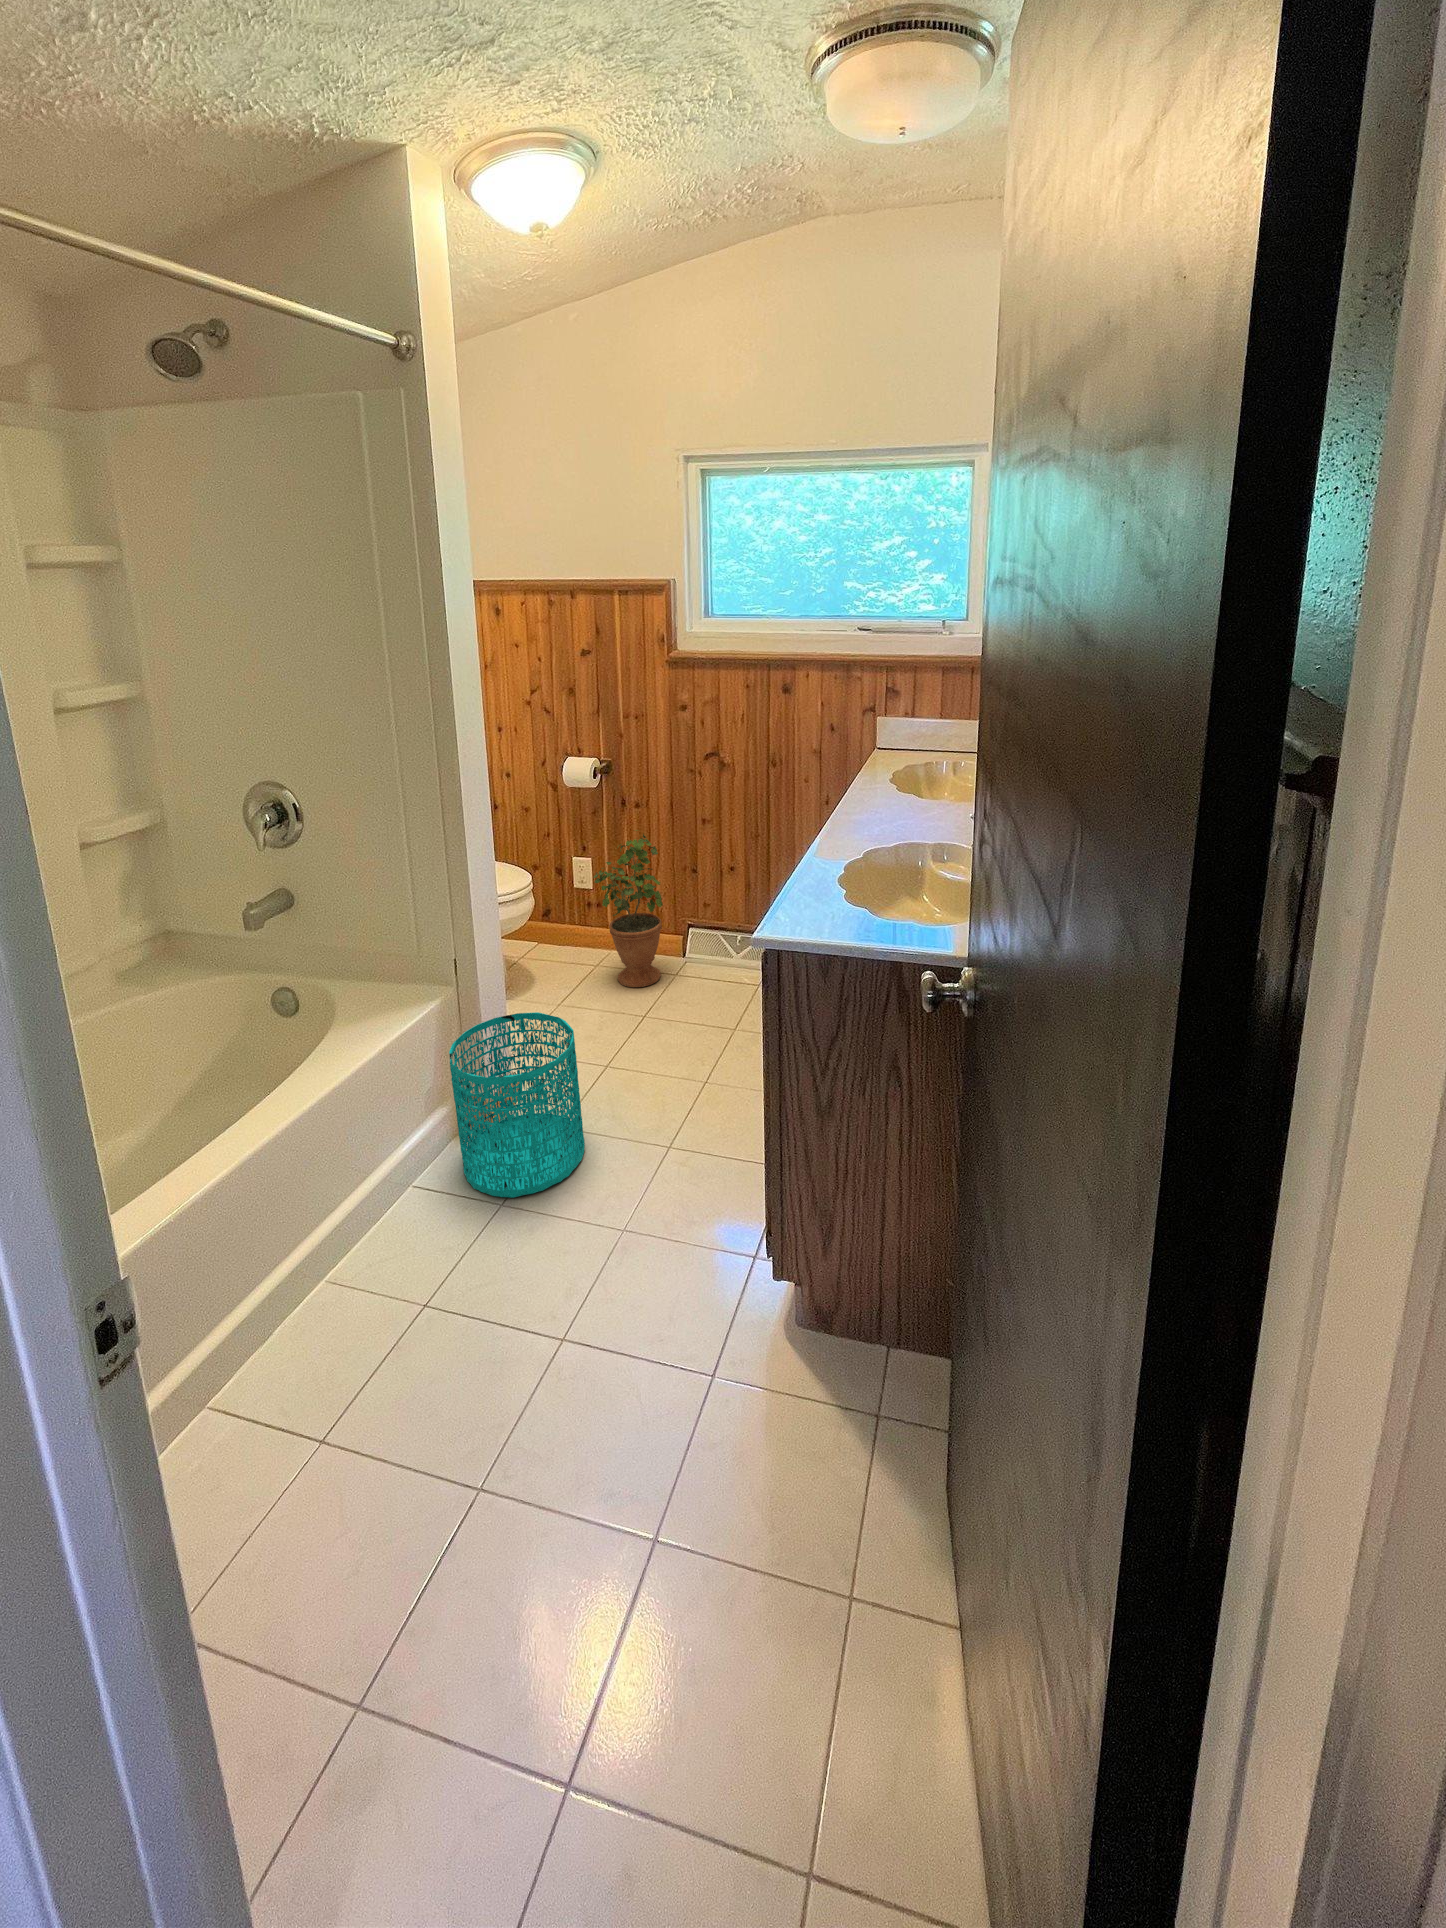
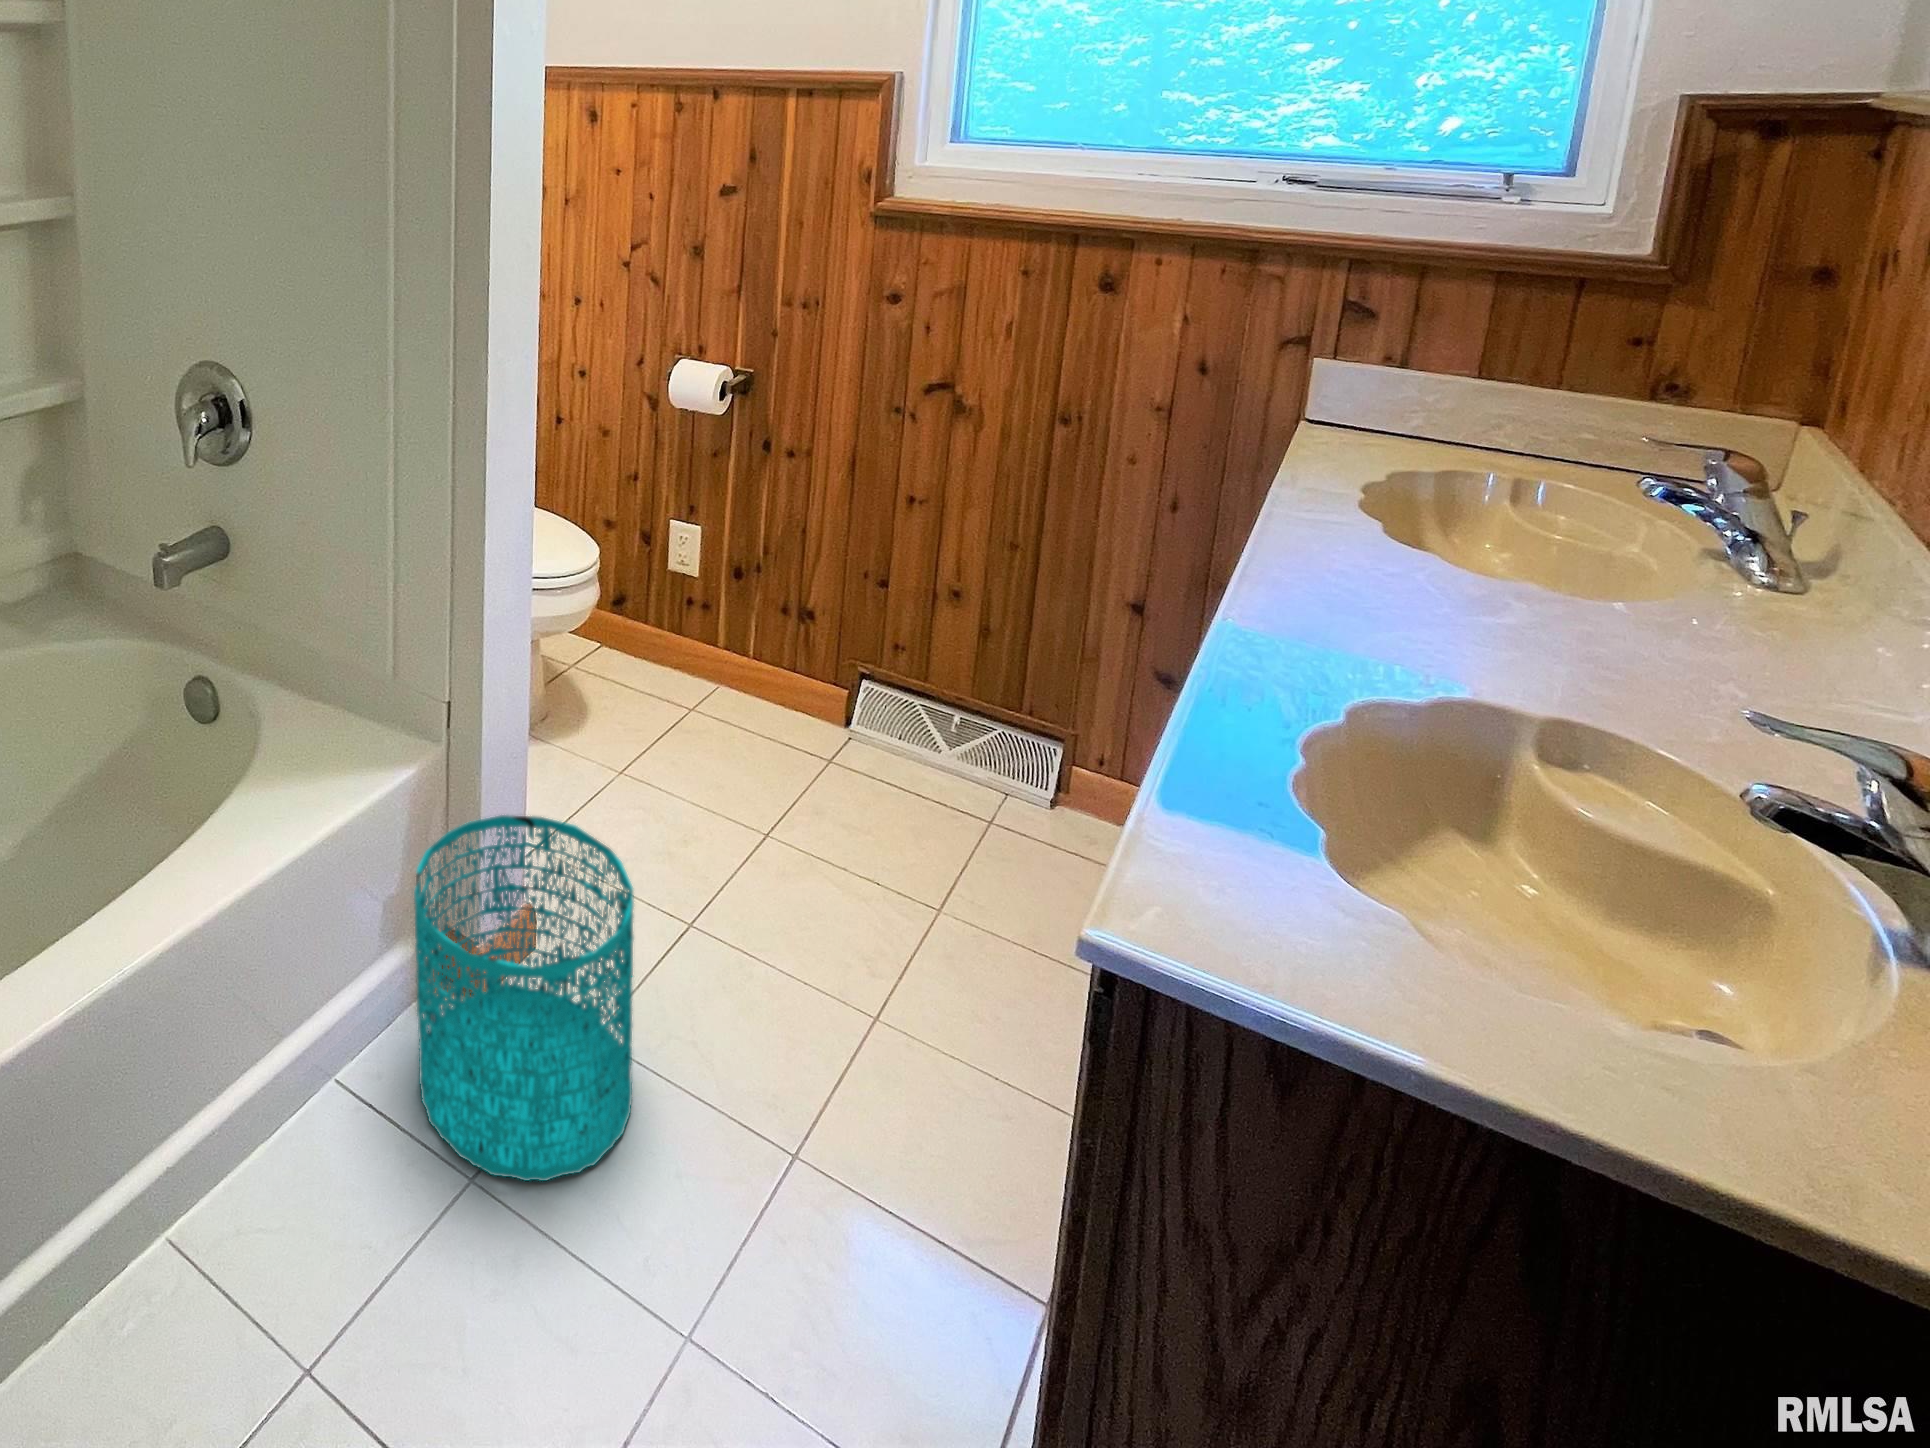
potted plant: present [593,830,663,987] -> none [697,498,817,772]

